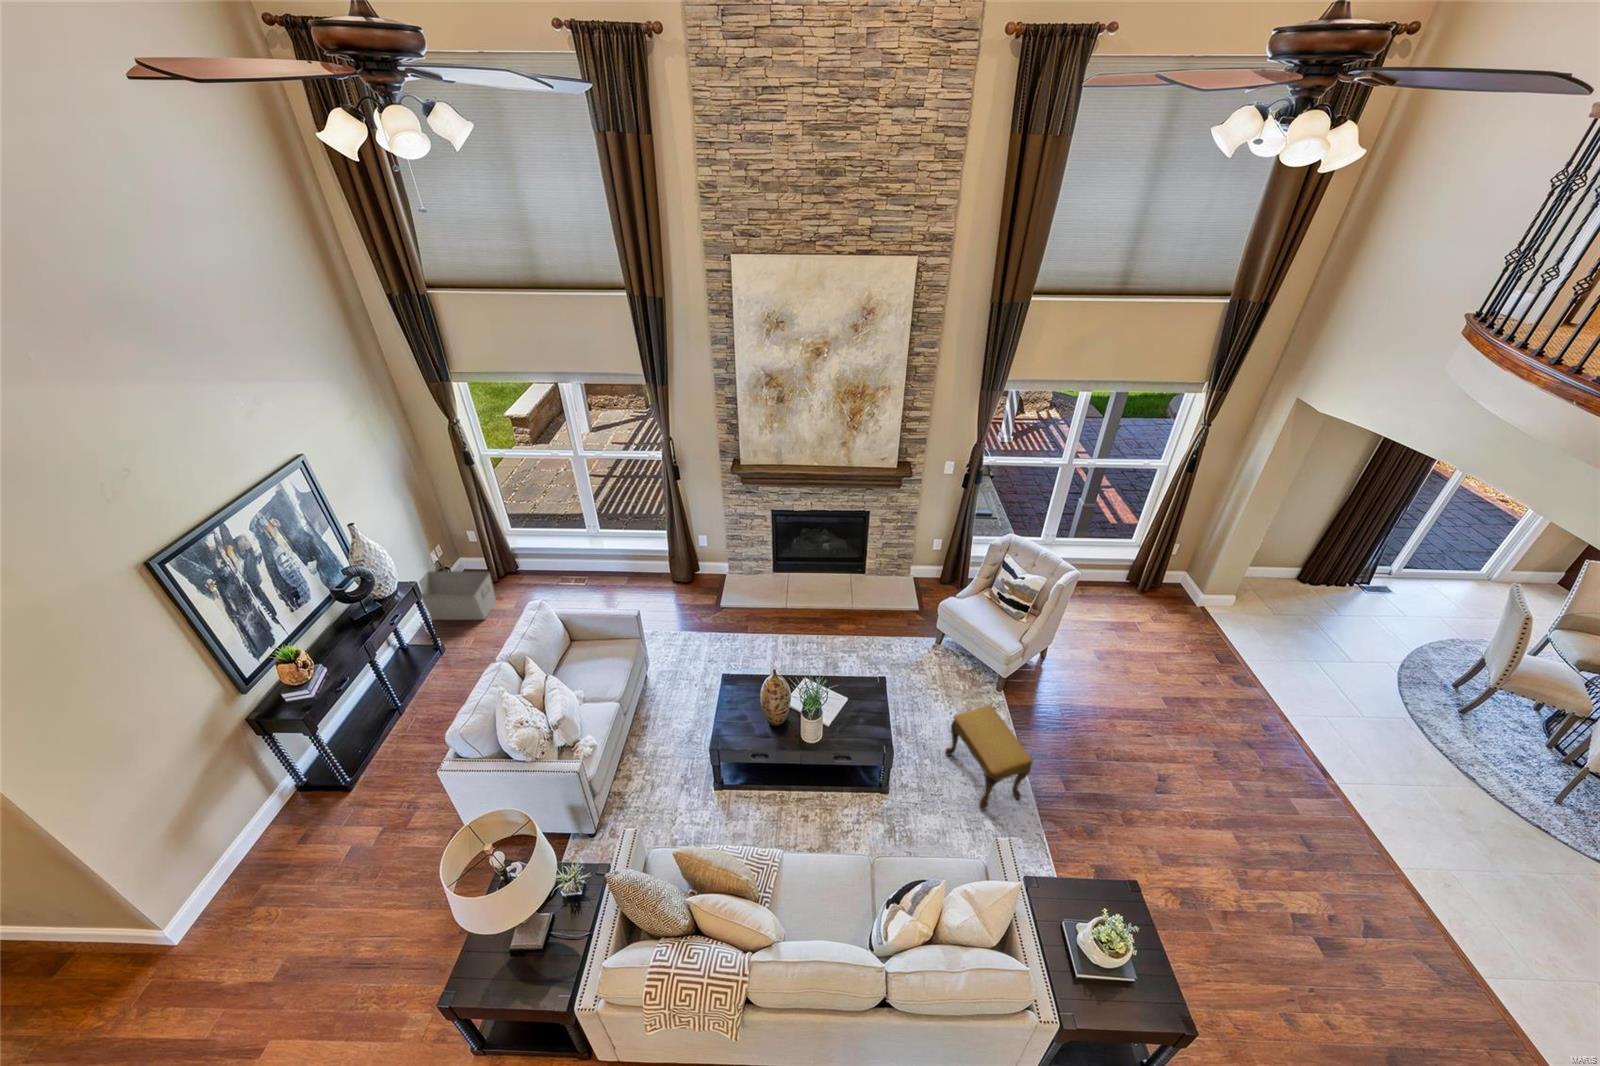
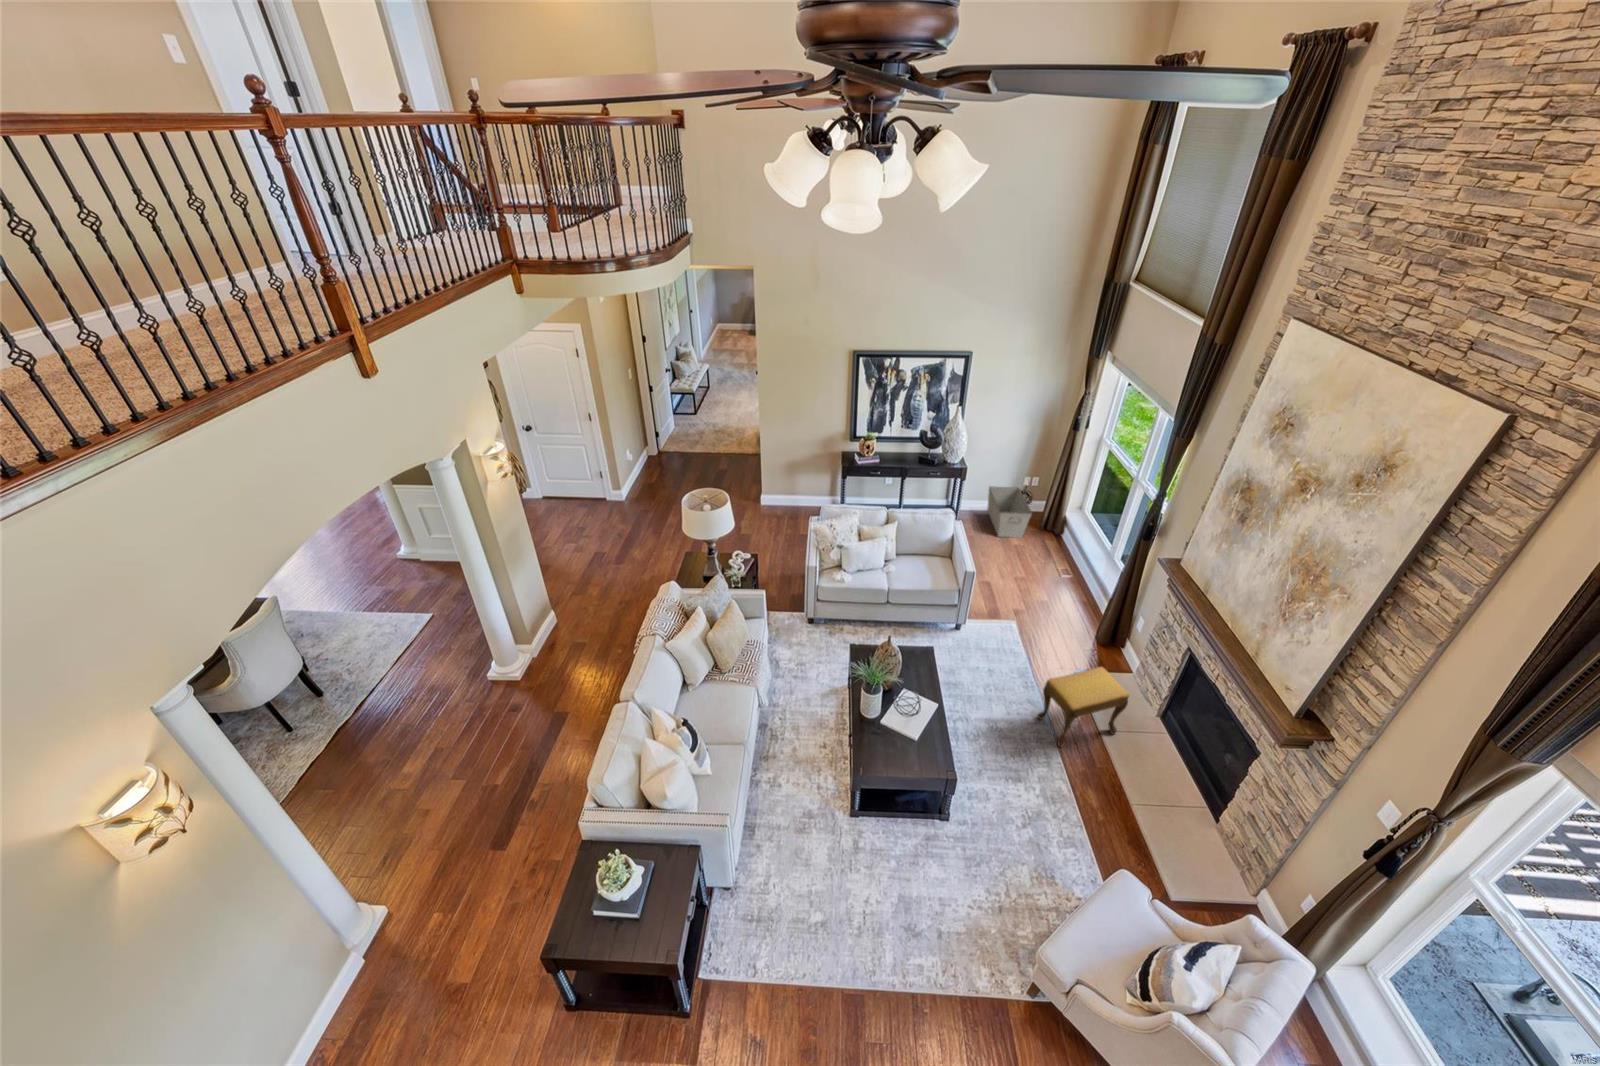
footstool: present [945,705,1033,810] -> present [1037,667,1129,747]

